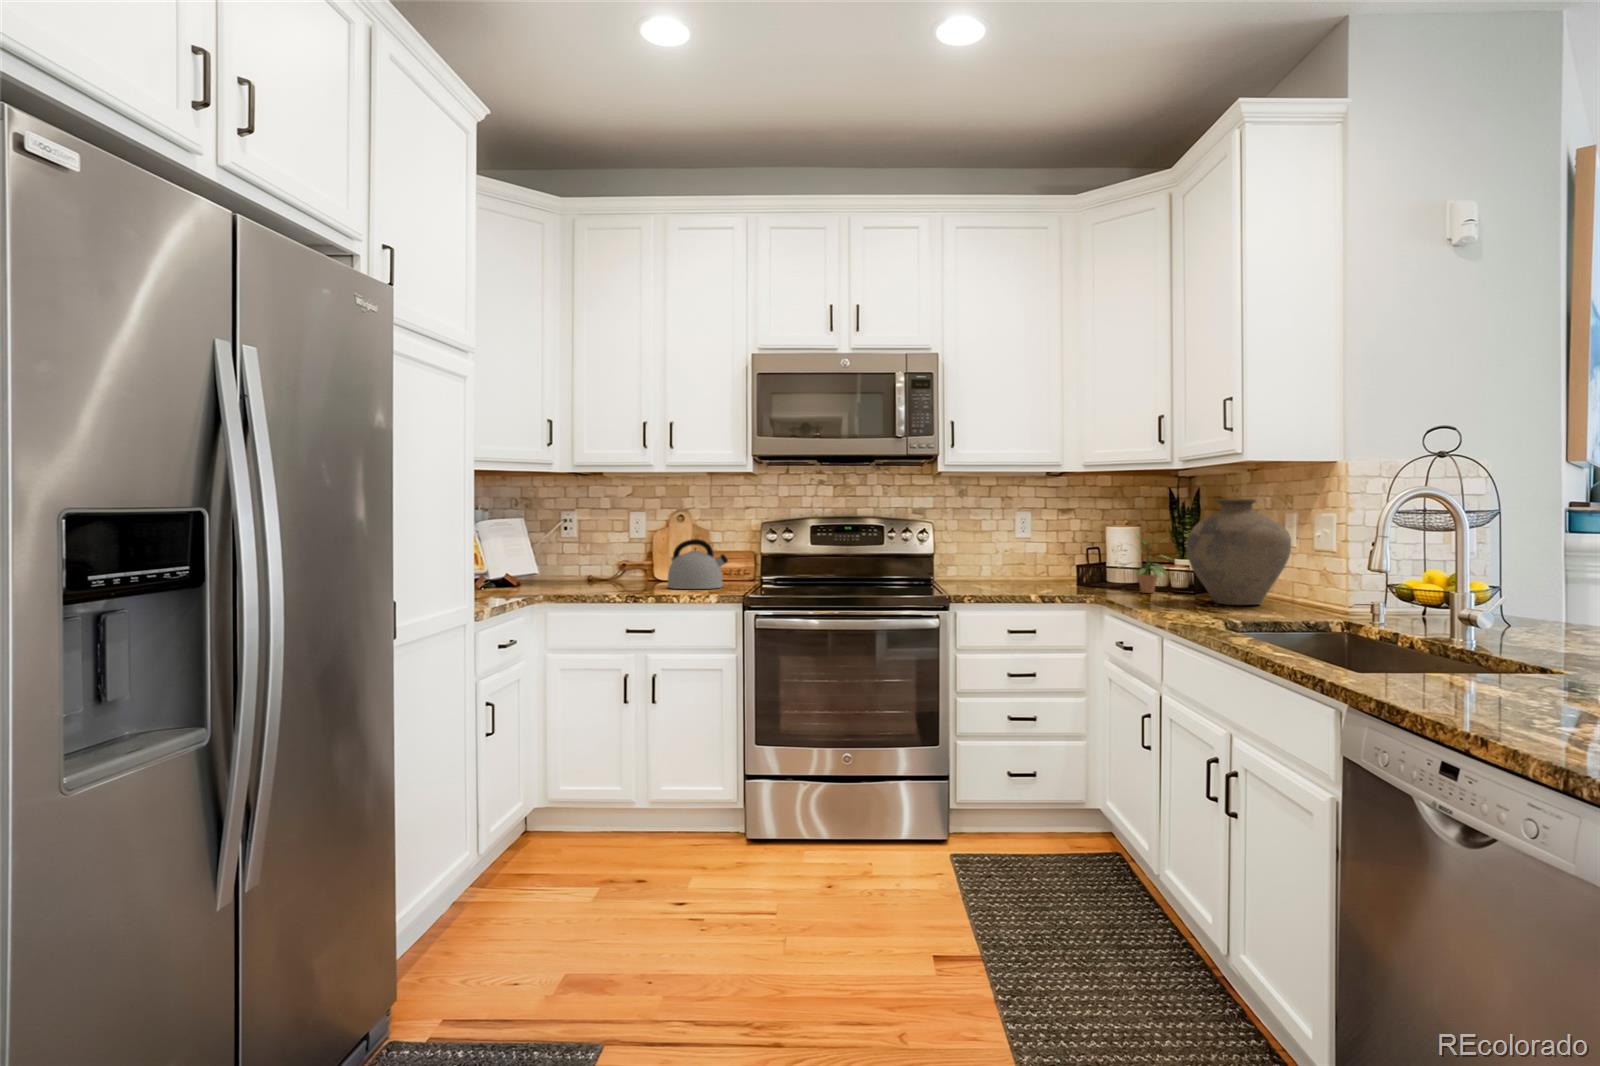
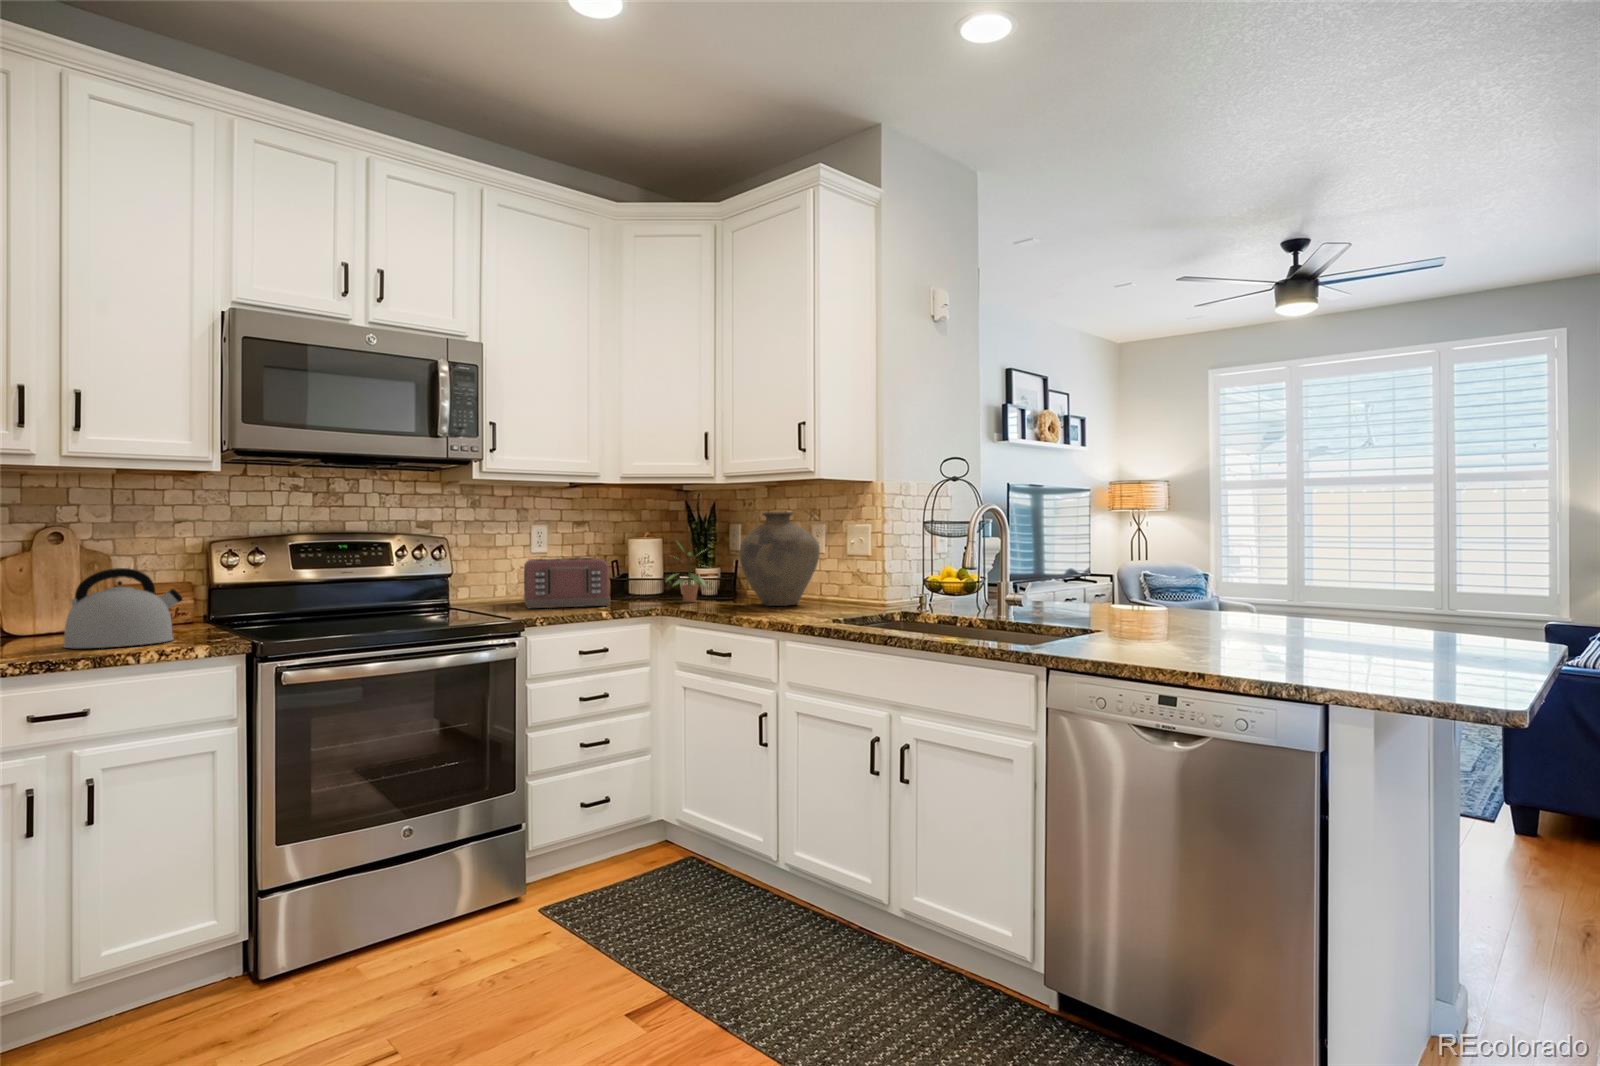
toaster: none [982,542,1073,589] -> present [524,558,610,608]

